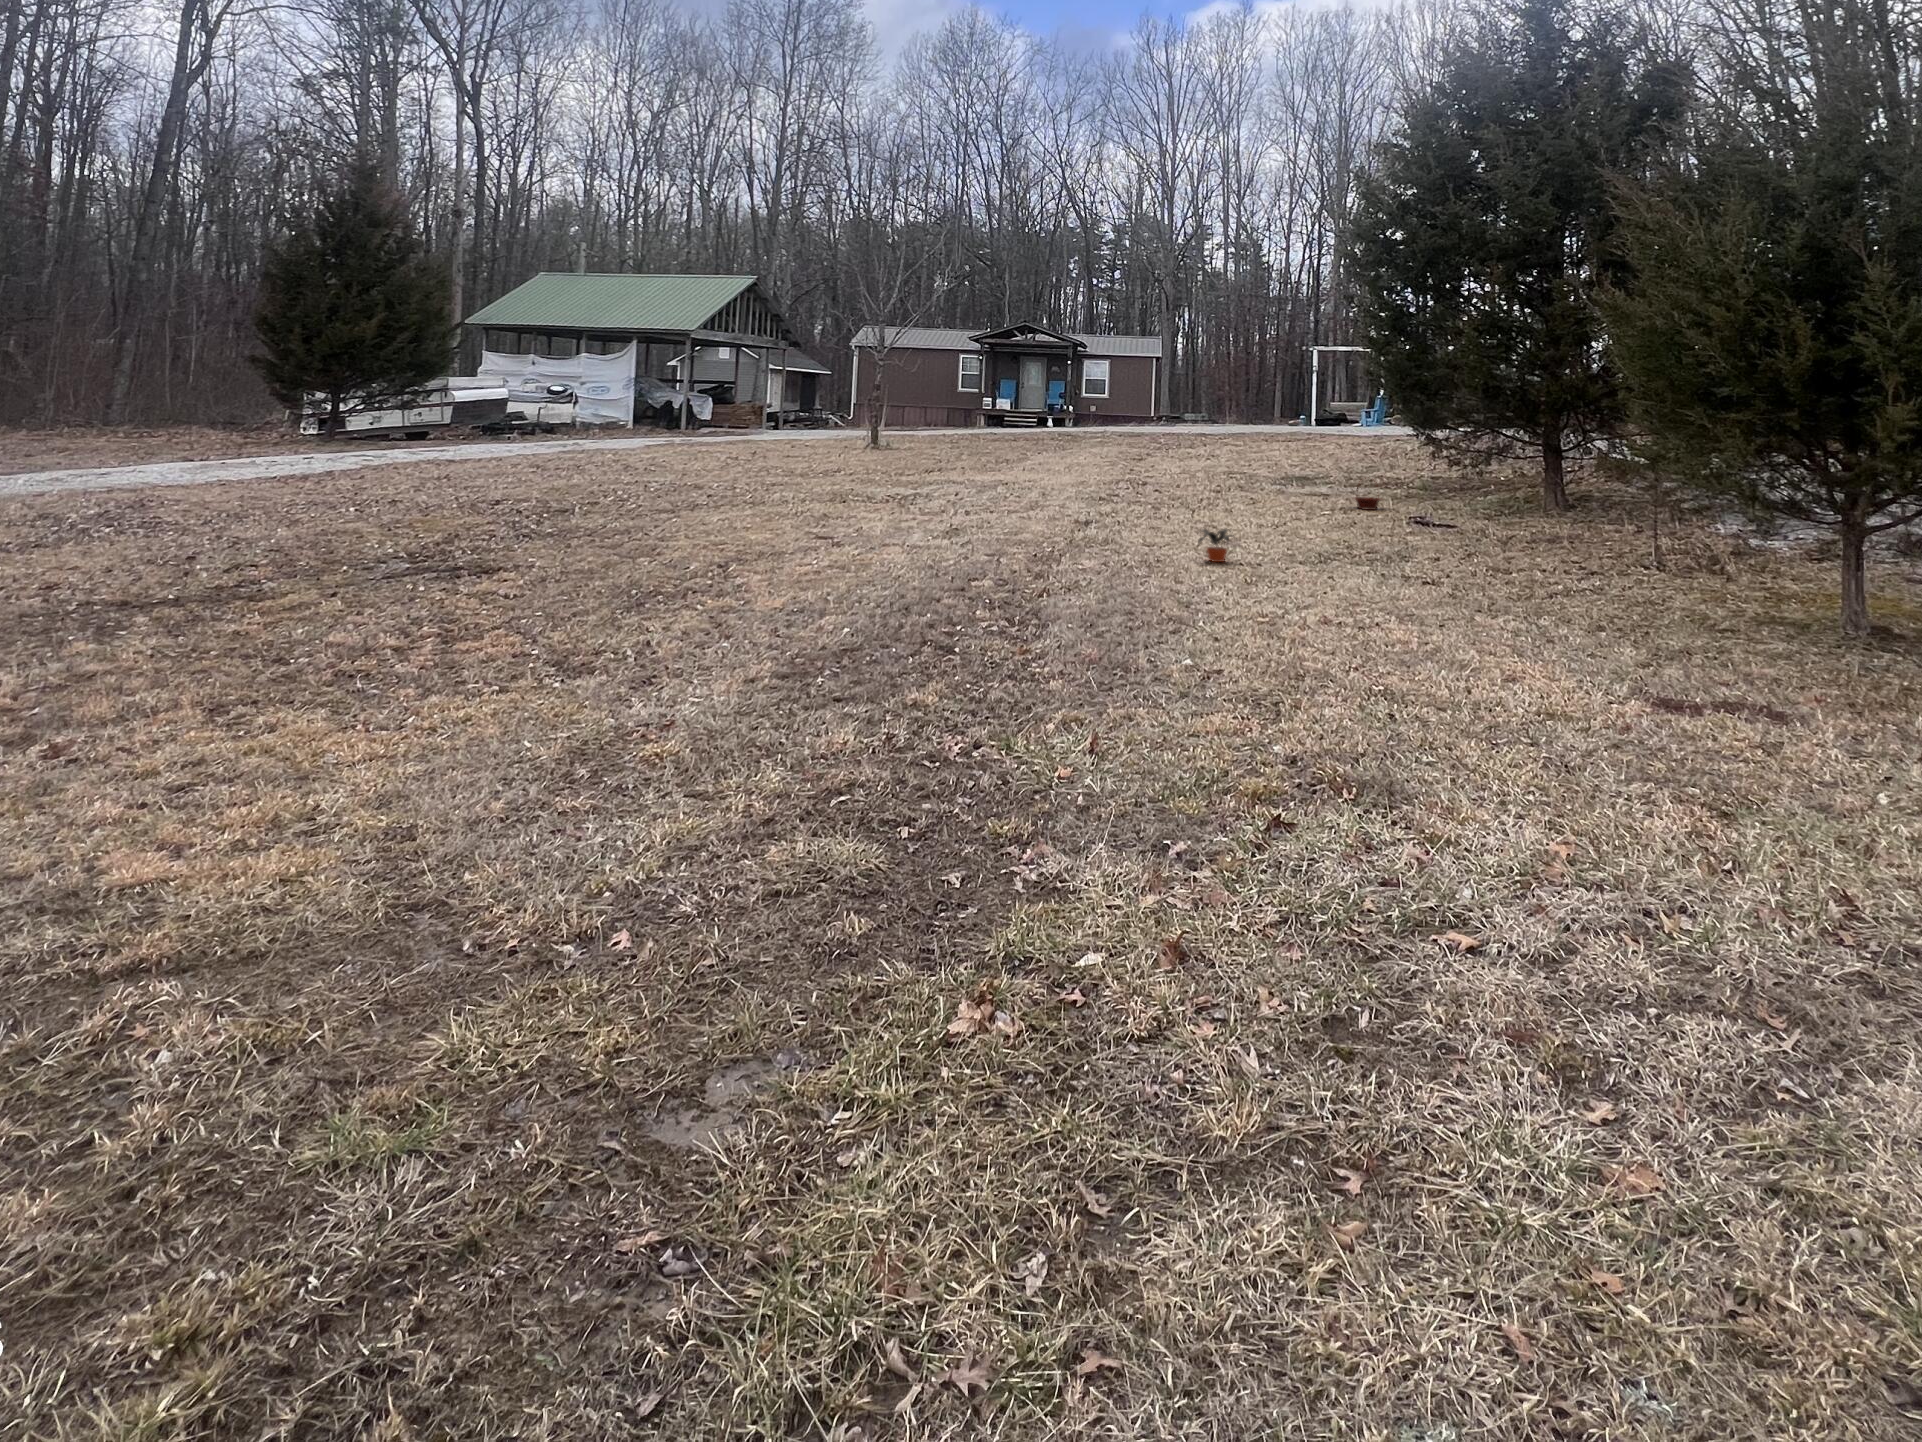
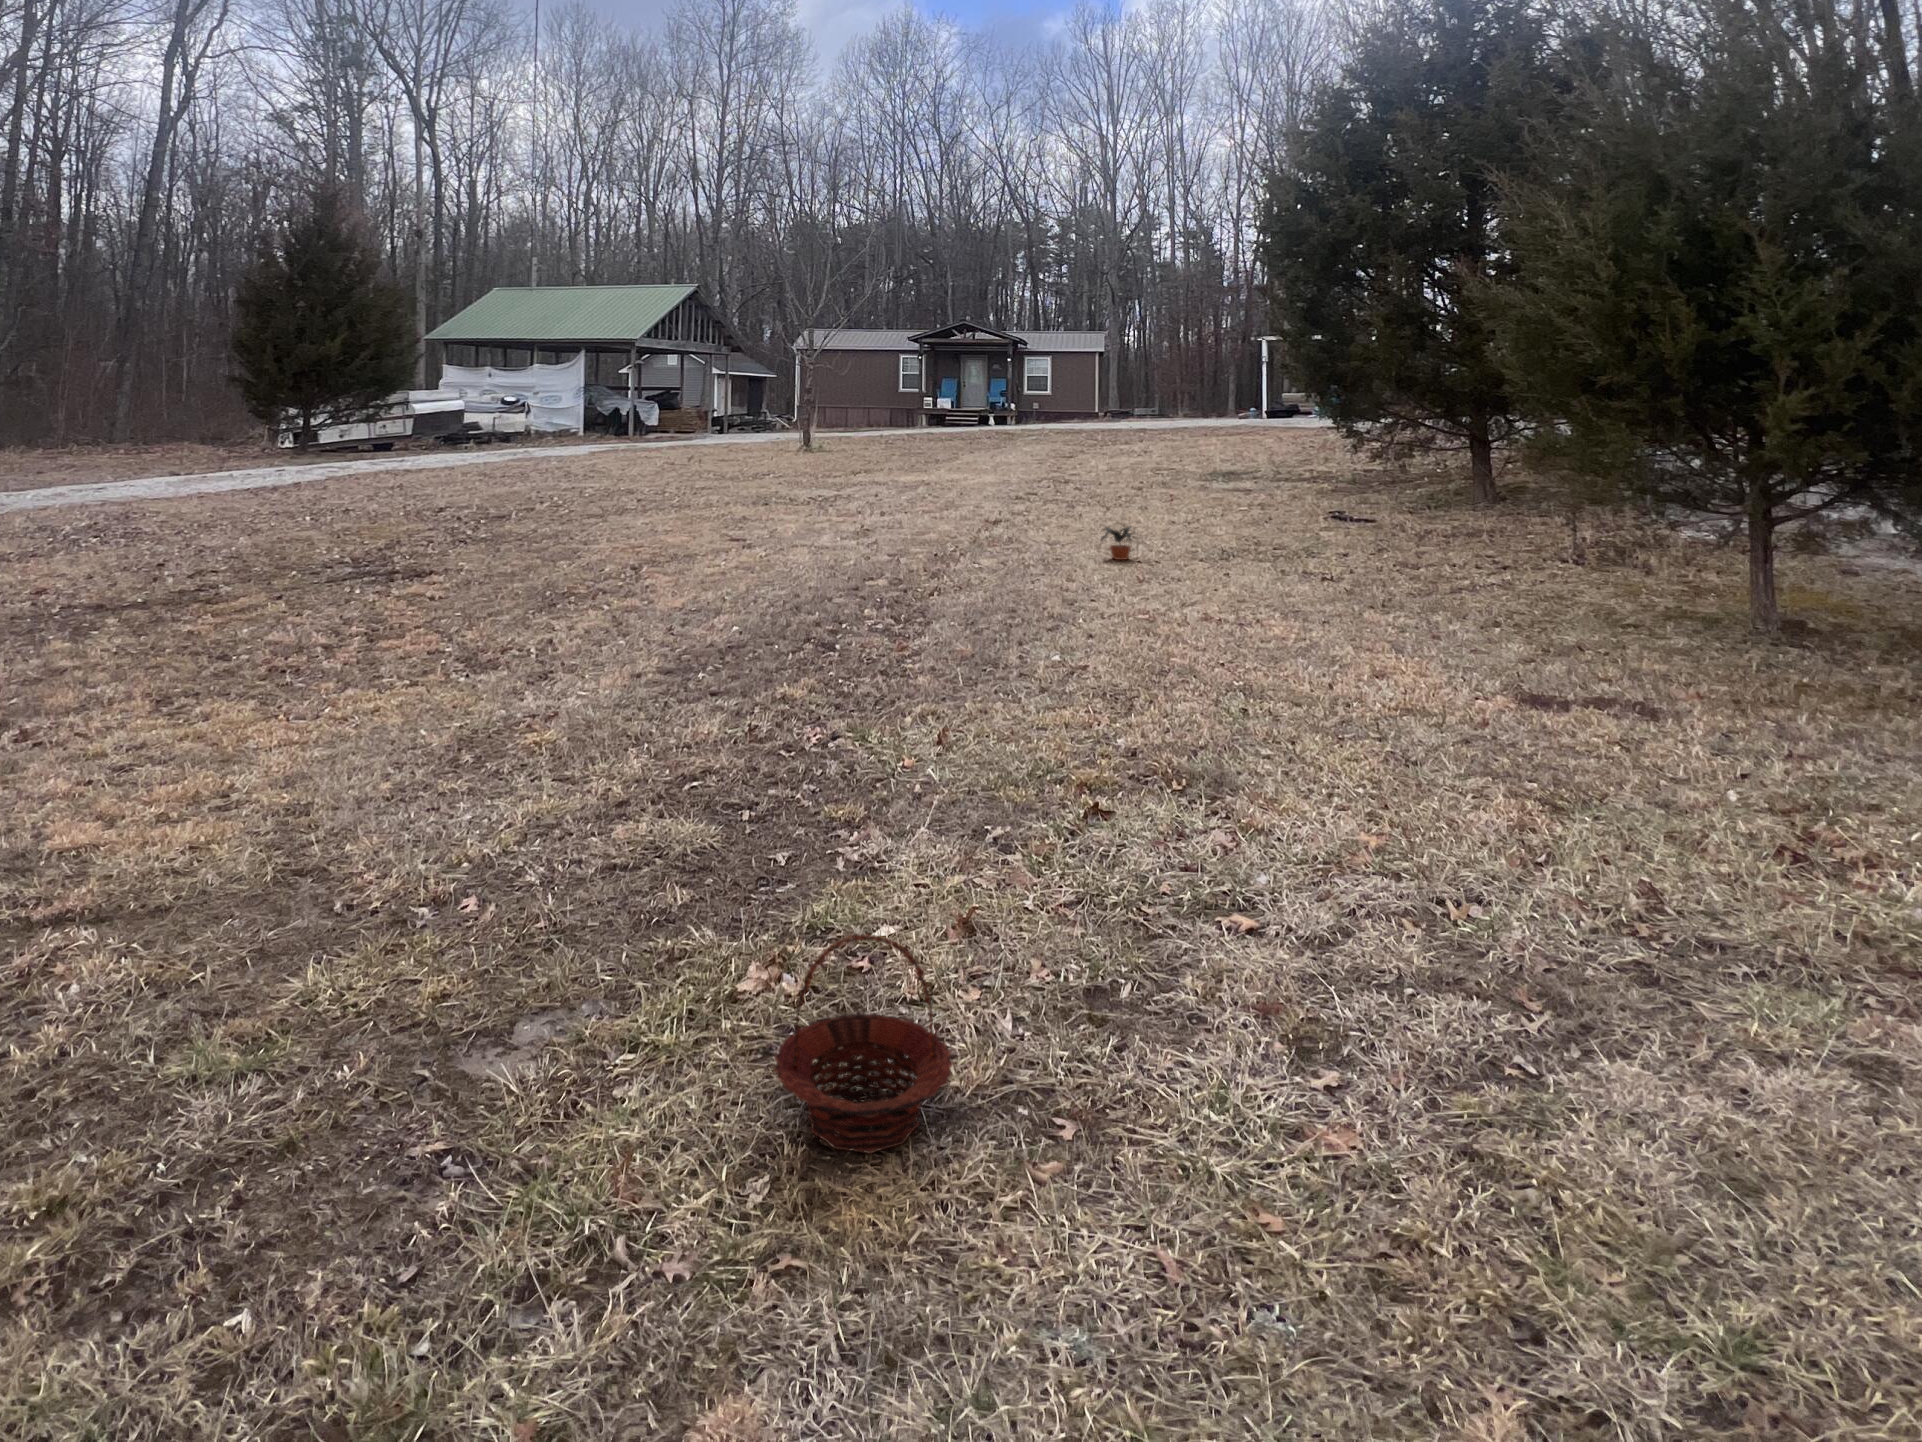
basket: present [1354,478,1381,510] -> present [774,935,953,1153]

